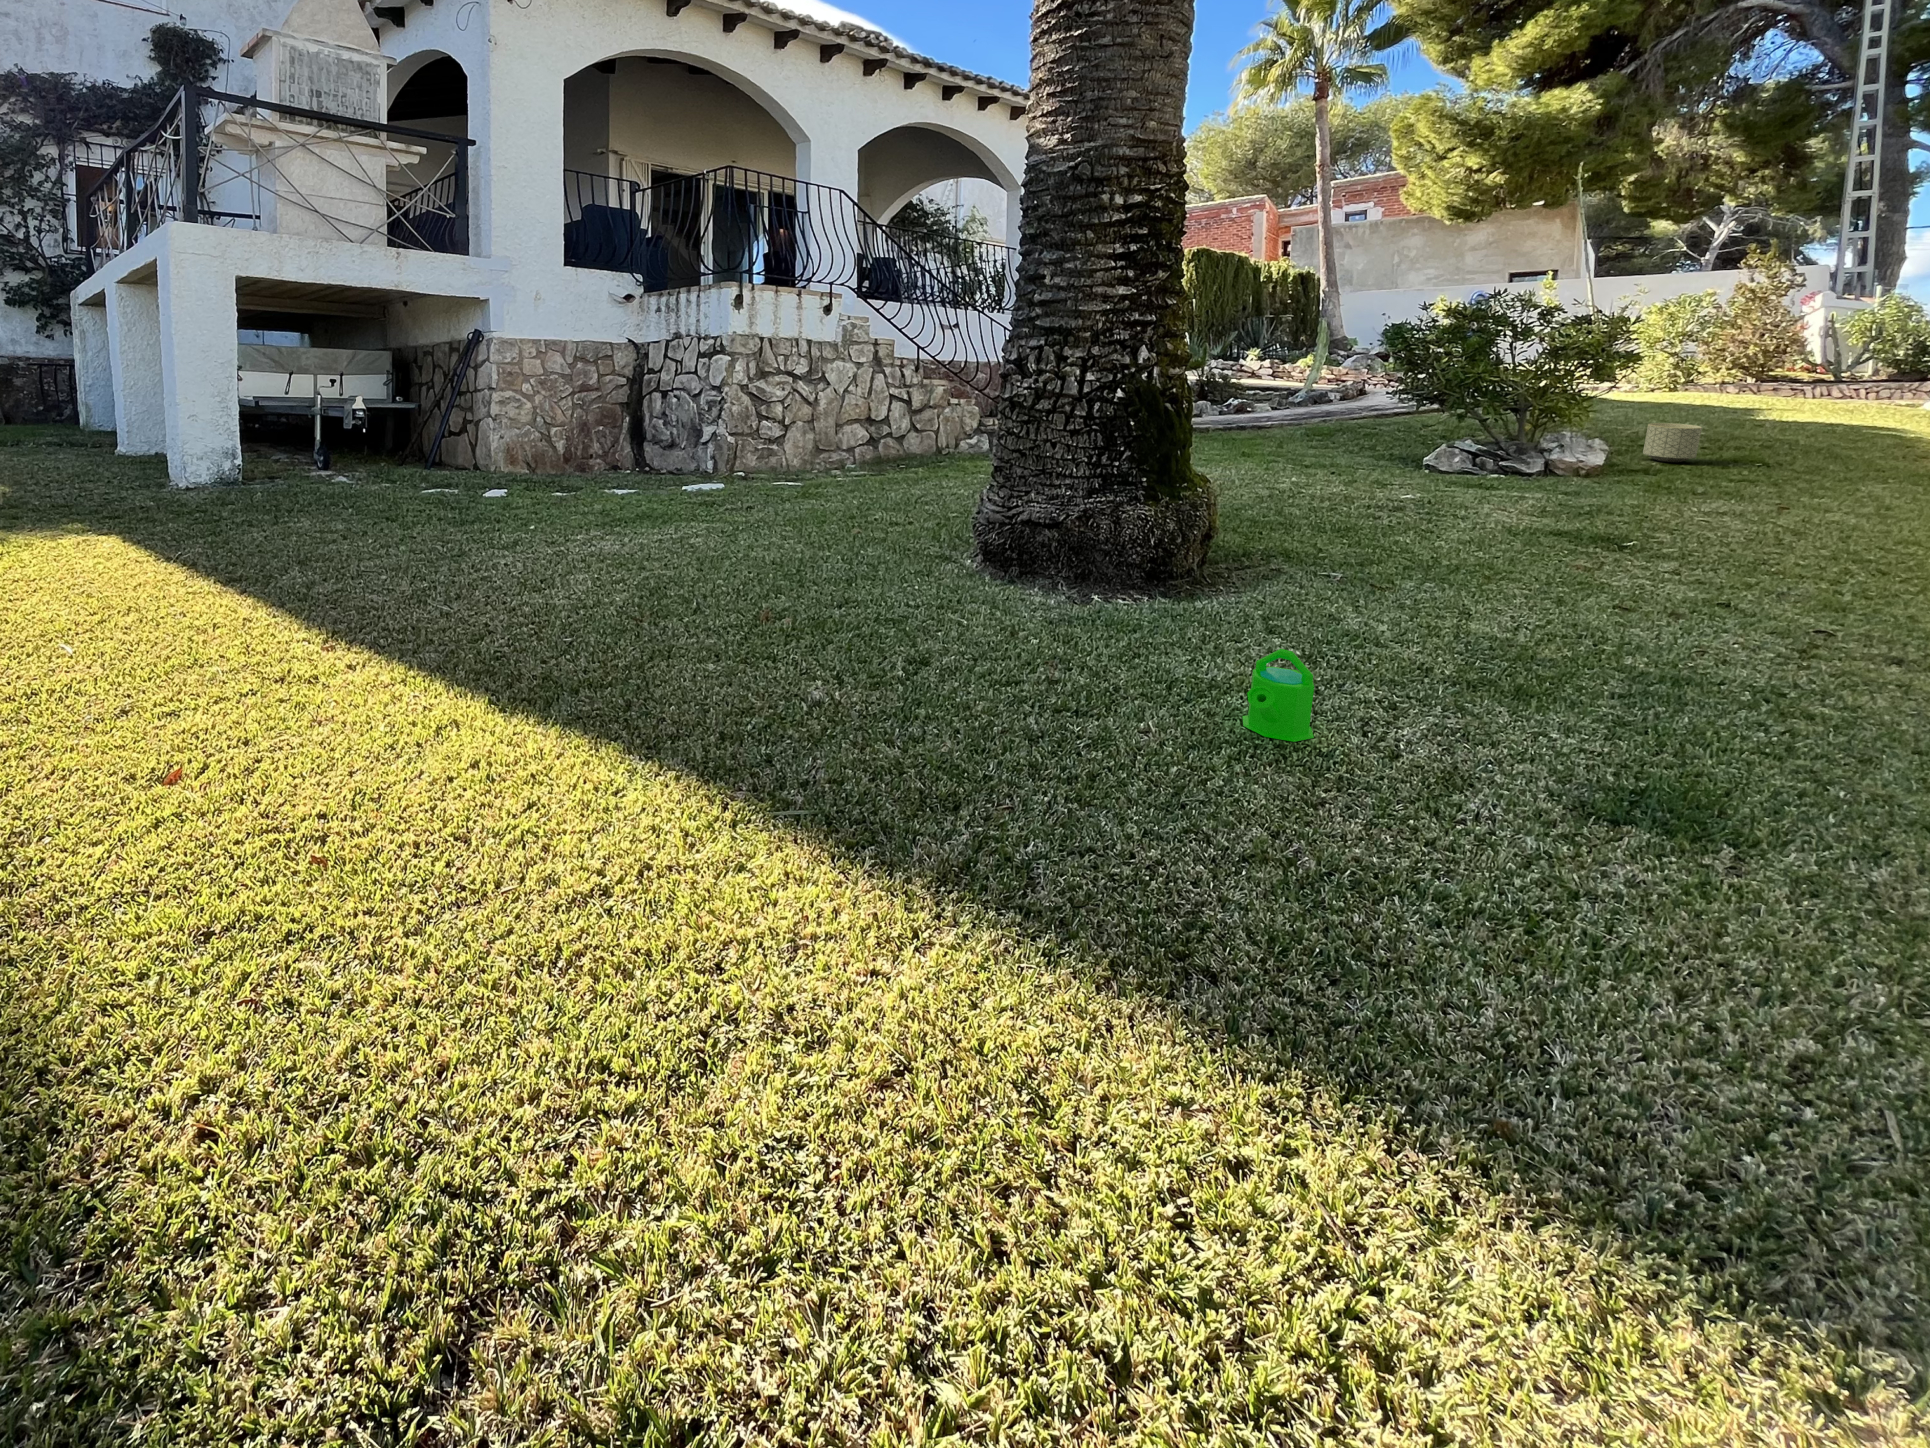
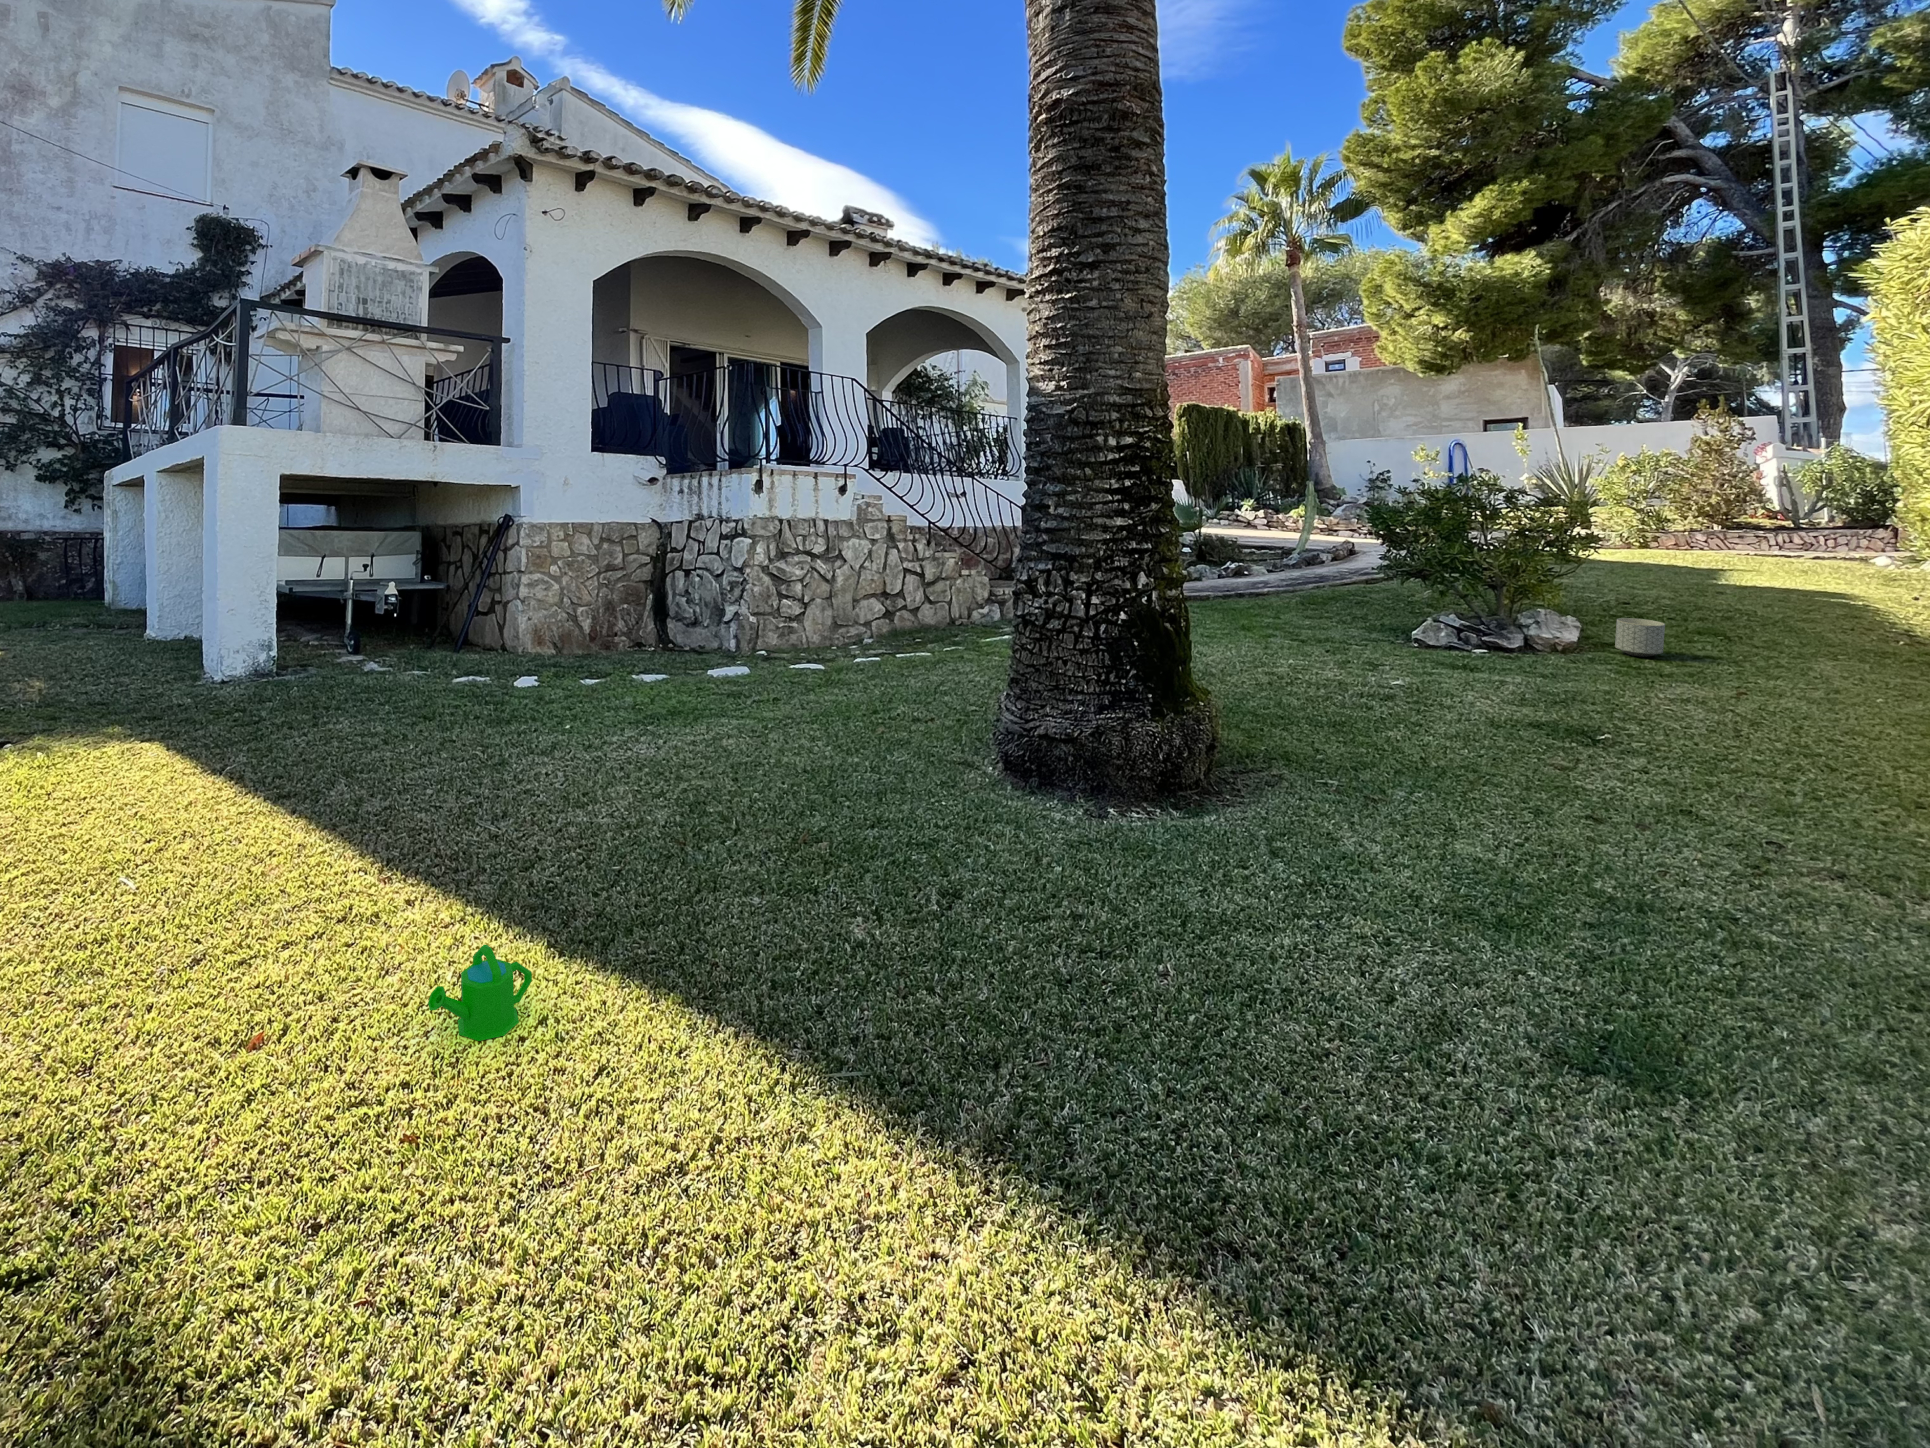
watering can: present [1242,649,1314,742] -> present [428,945,532,1041]

